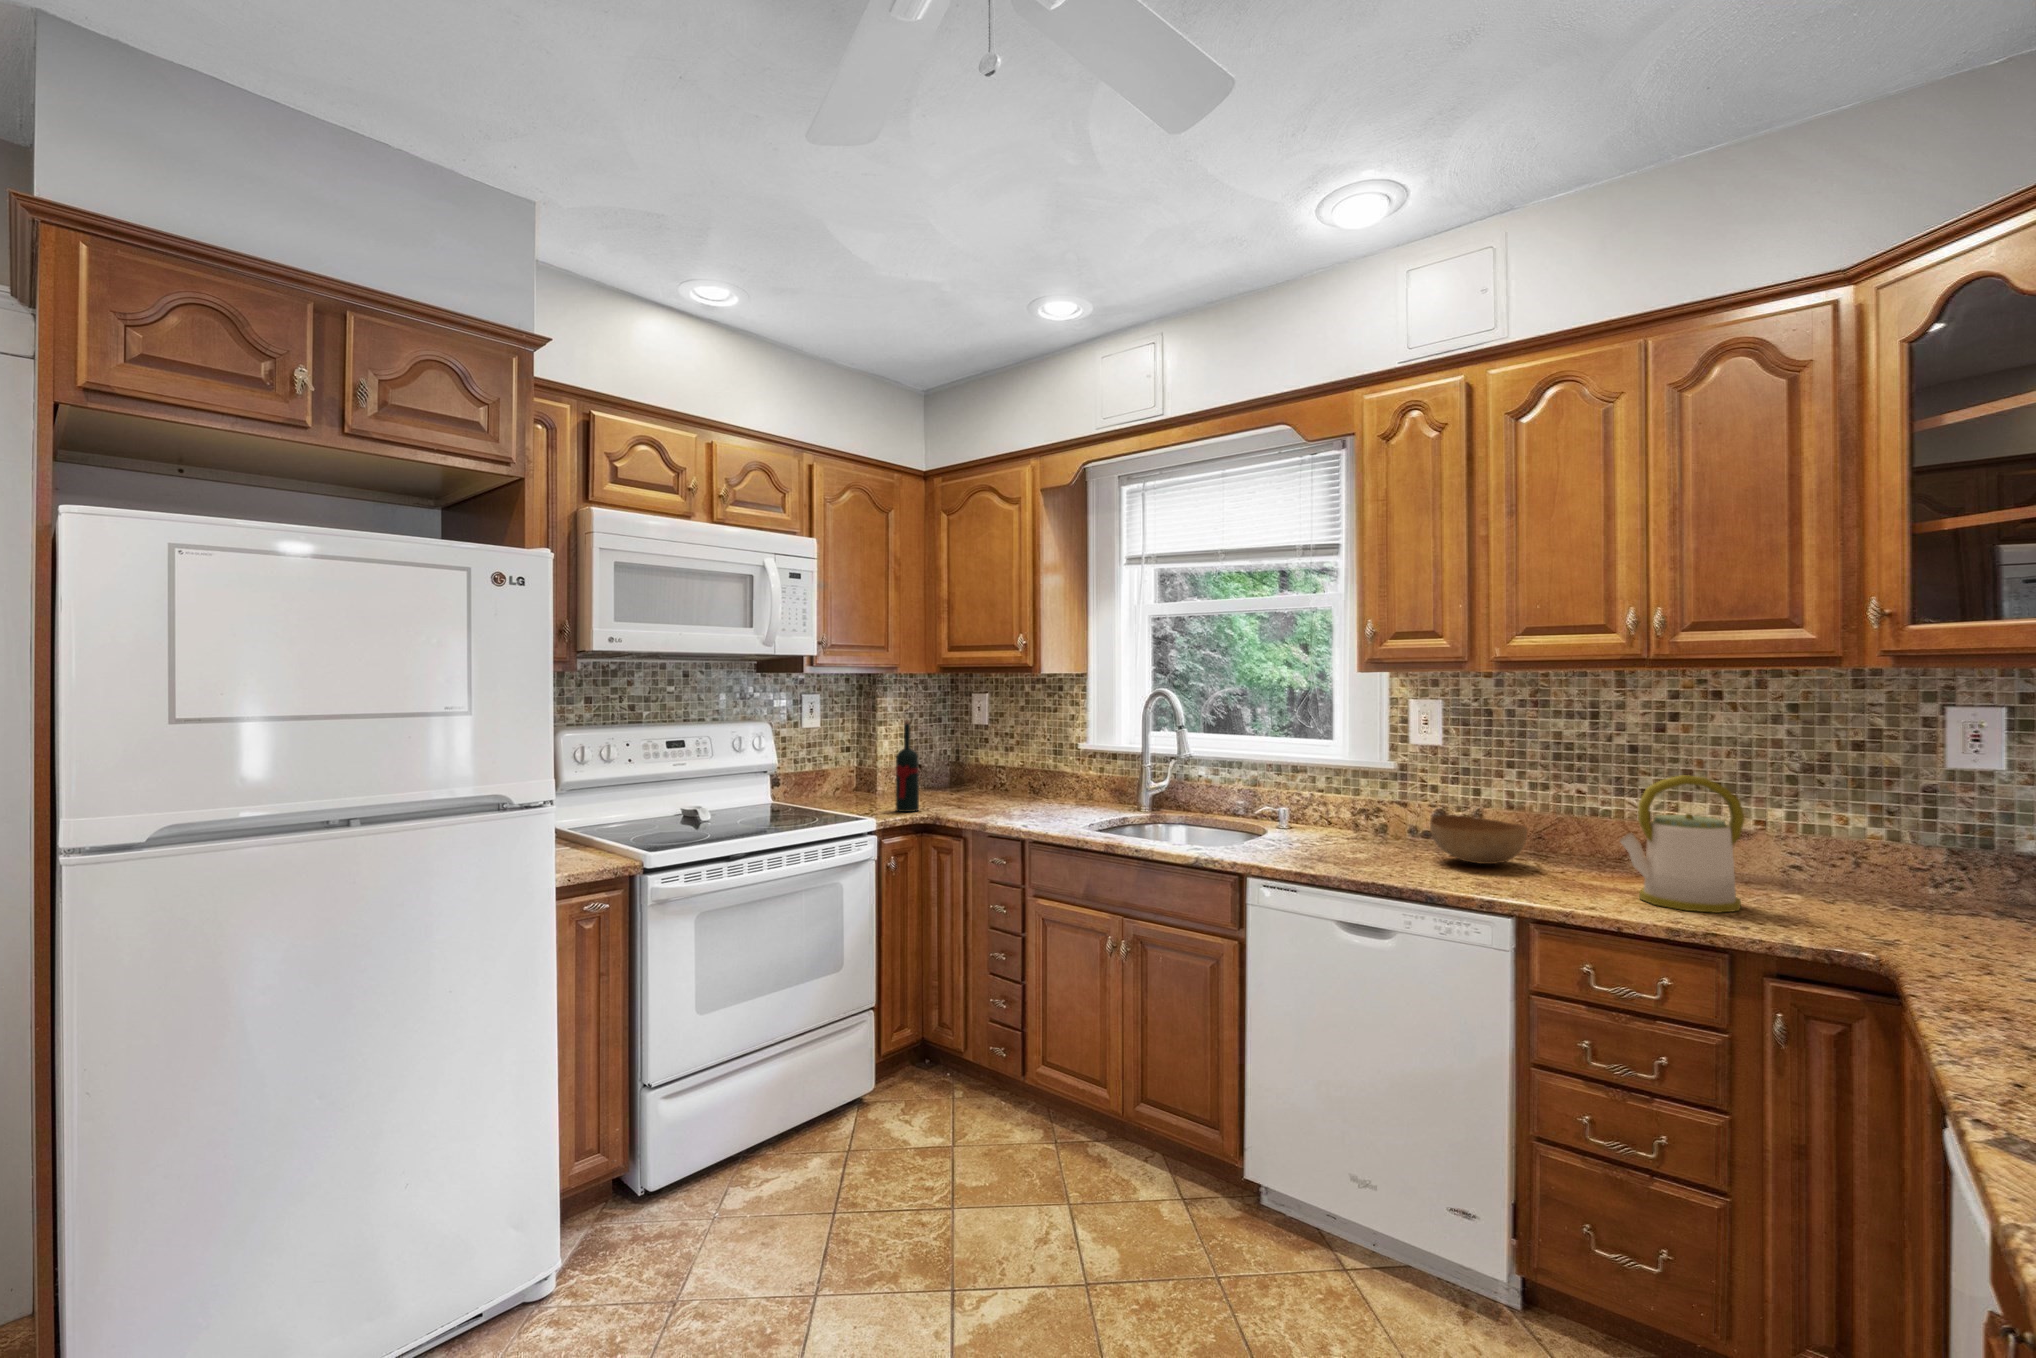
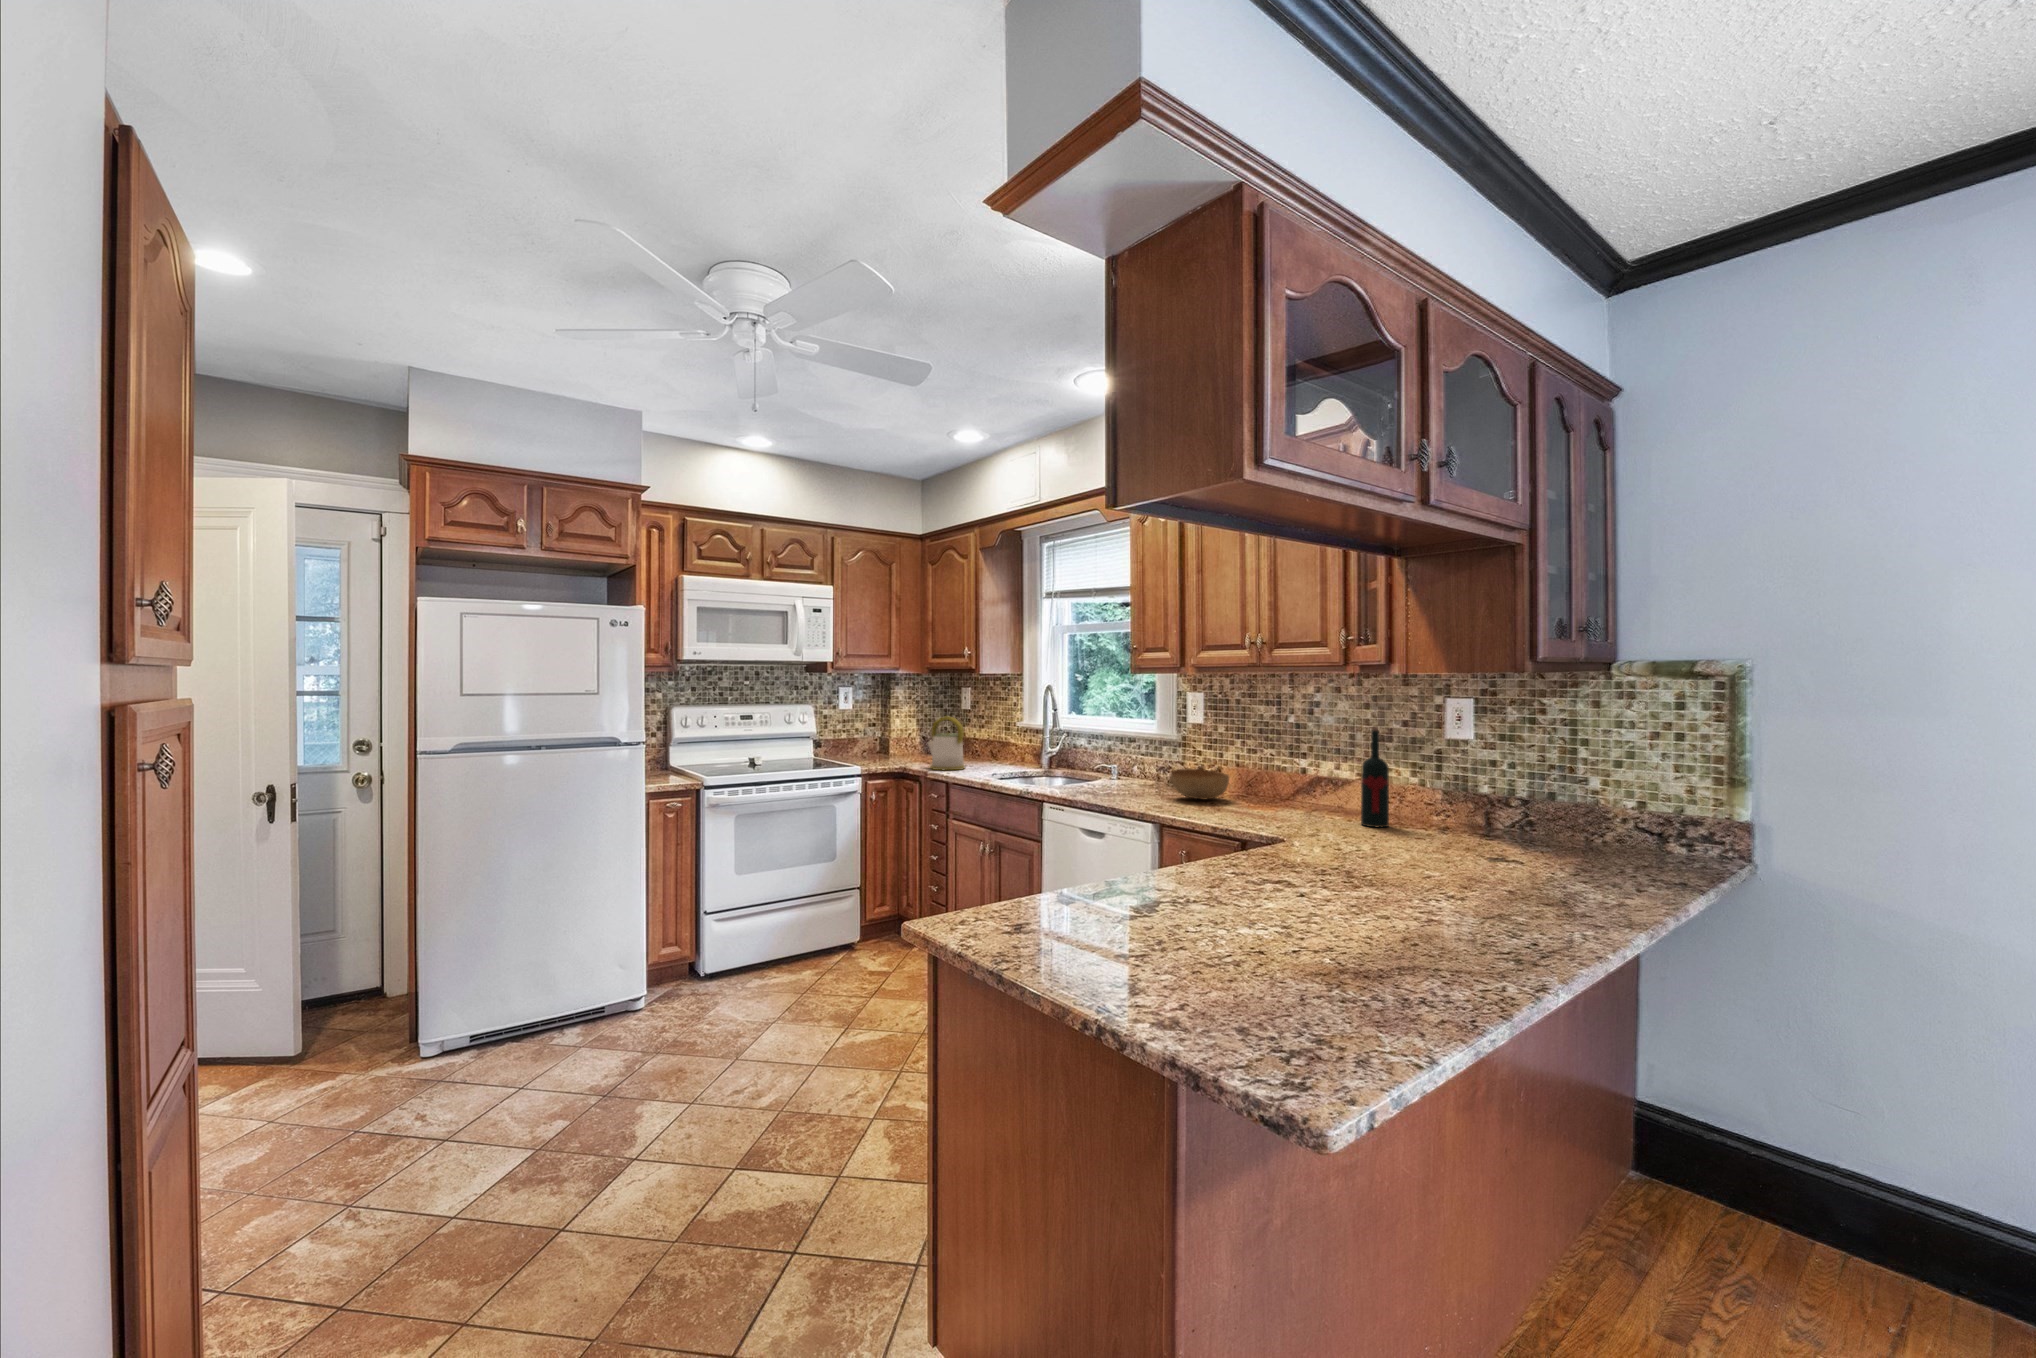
wine bottle: present [896,720,919,812] -> present [1361,726,1389,828]
kettle: present [1620,775,1744,913] -> present [928,717,965,770]

